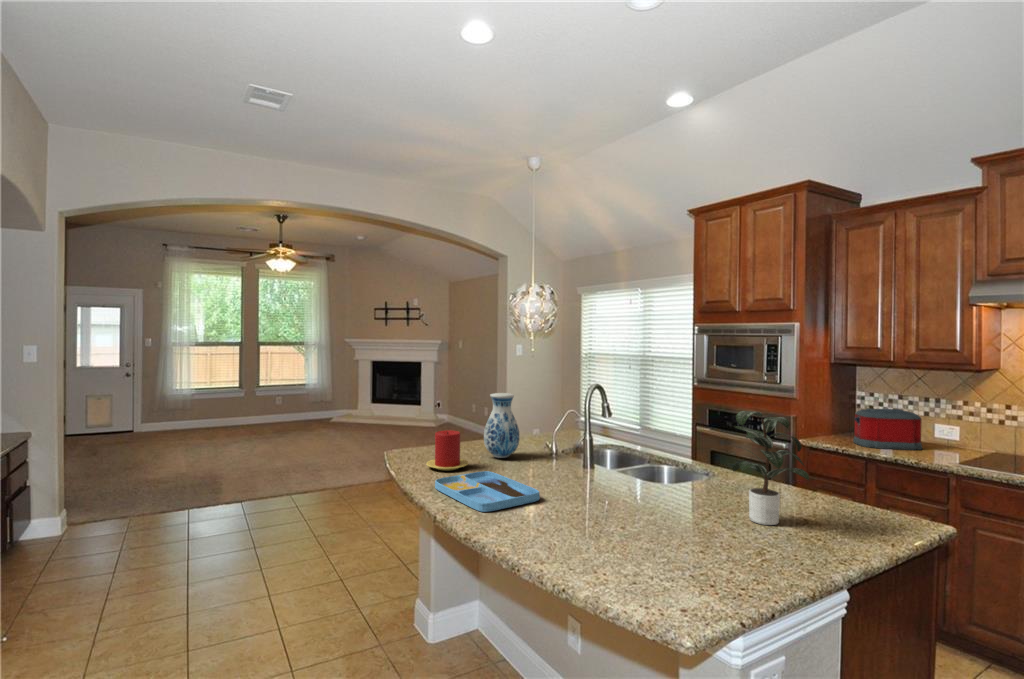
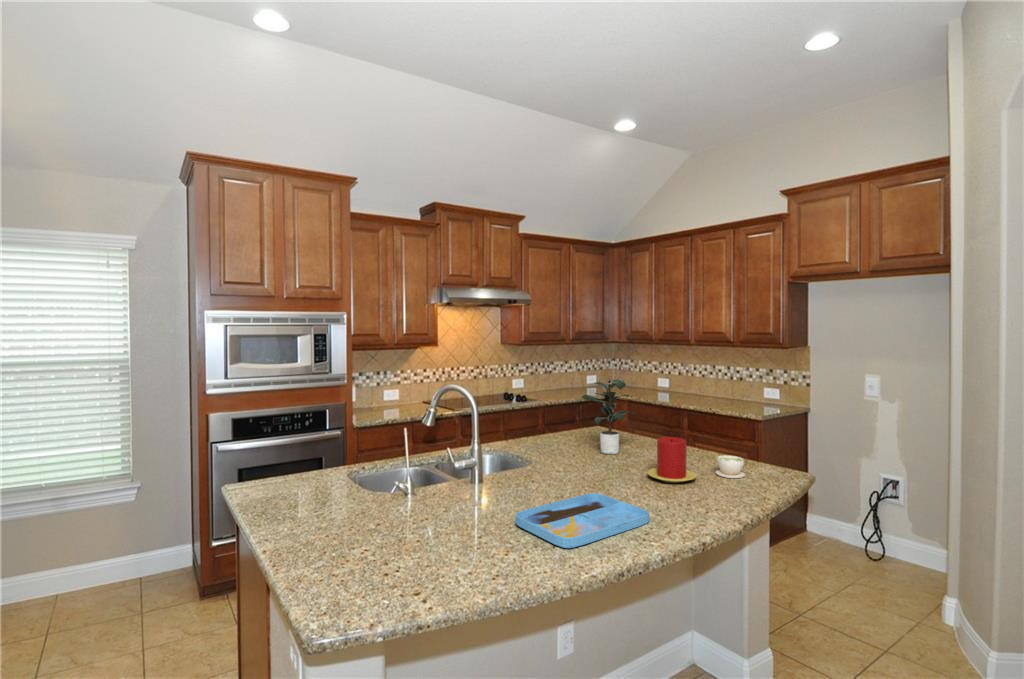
vase: present [484,393,520,458] -> none [358,423,413,523]
toaster: present [853,408,922,450] -> none [369,382,406,416]
candle: present [427,430,468,470] -> present [648,437,696,483]
coffee cup: none [651,540,698,584] -> present [716,455,745,478]

